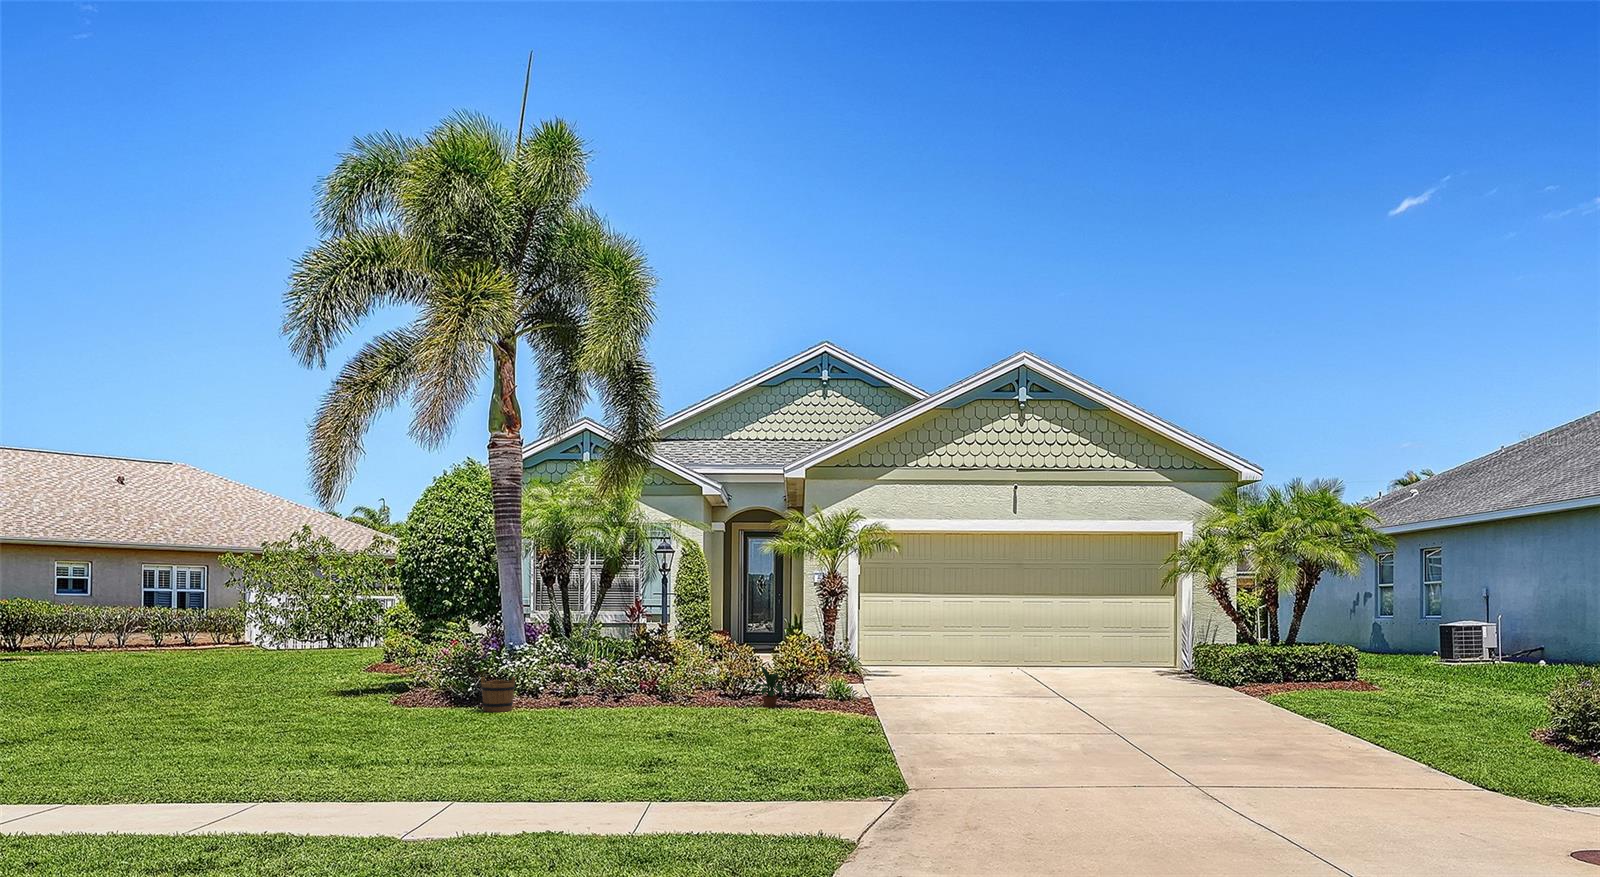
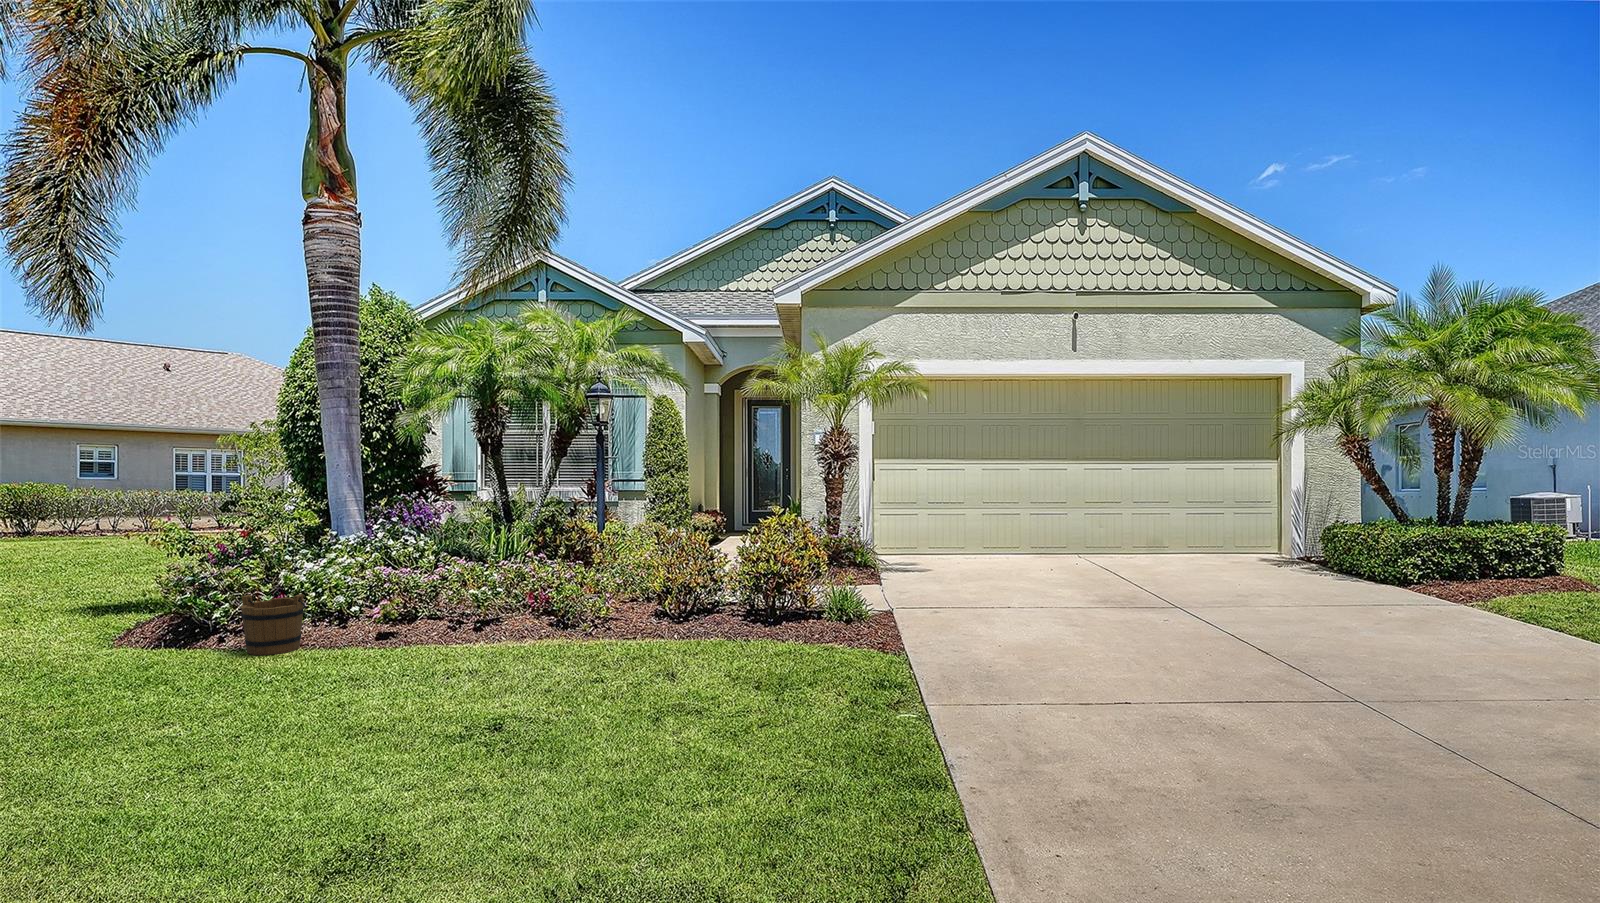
potted plant: present [753,666,785,707] -> none [702,569,758,636]

